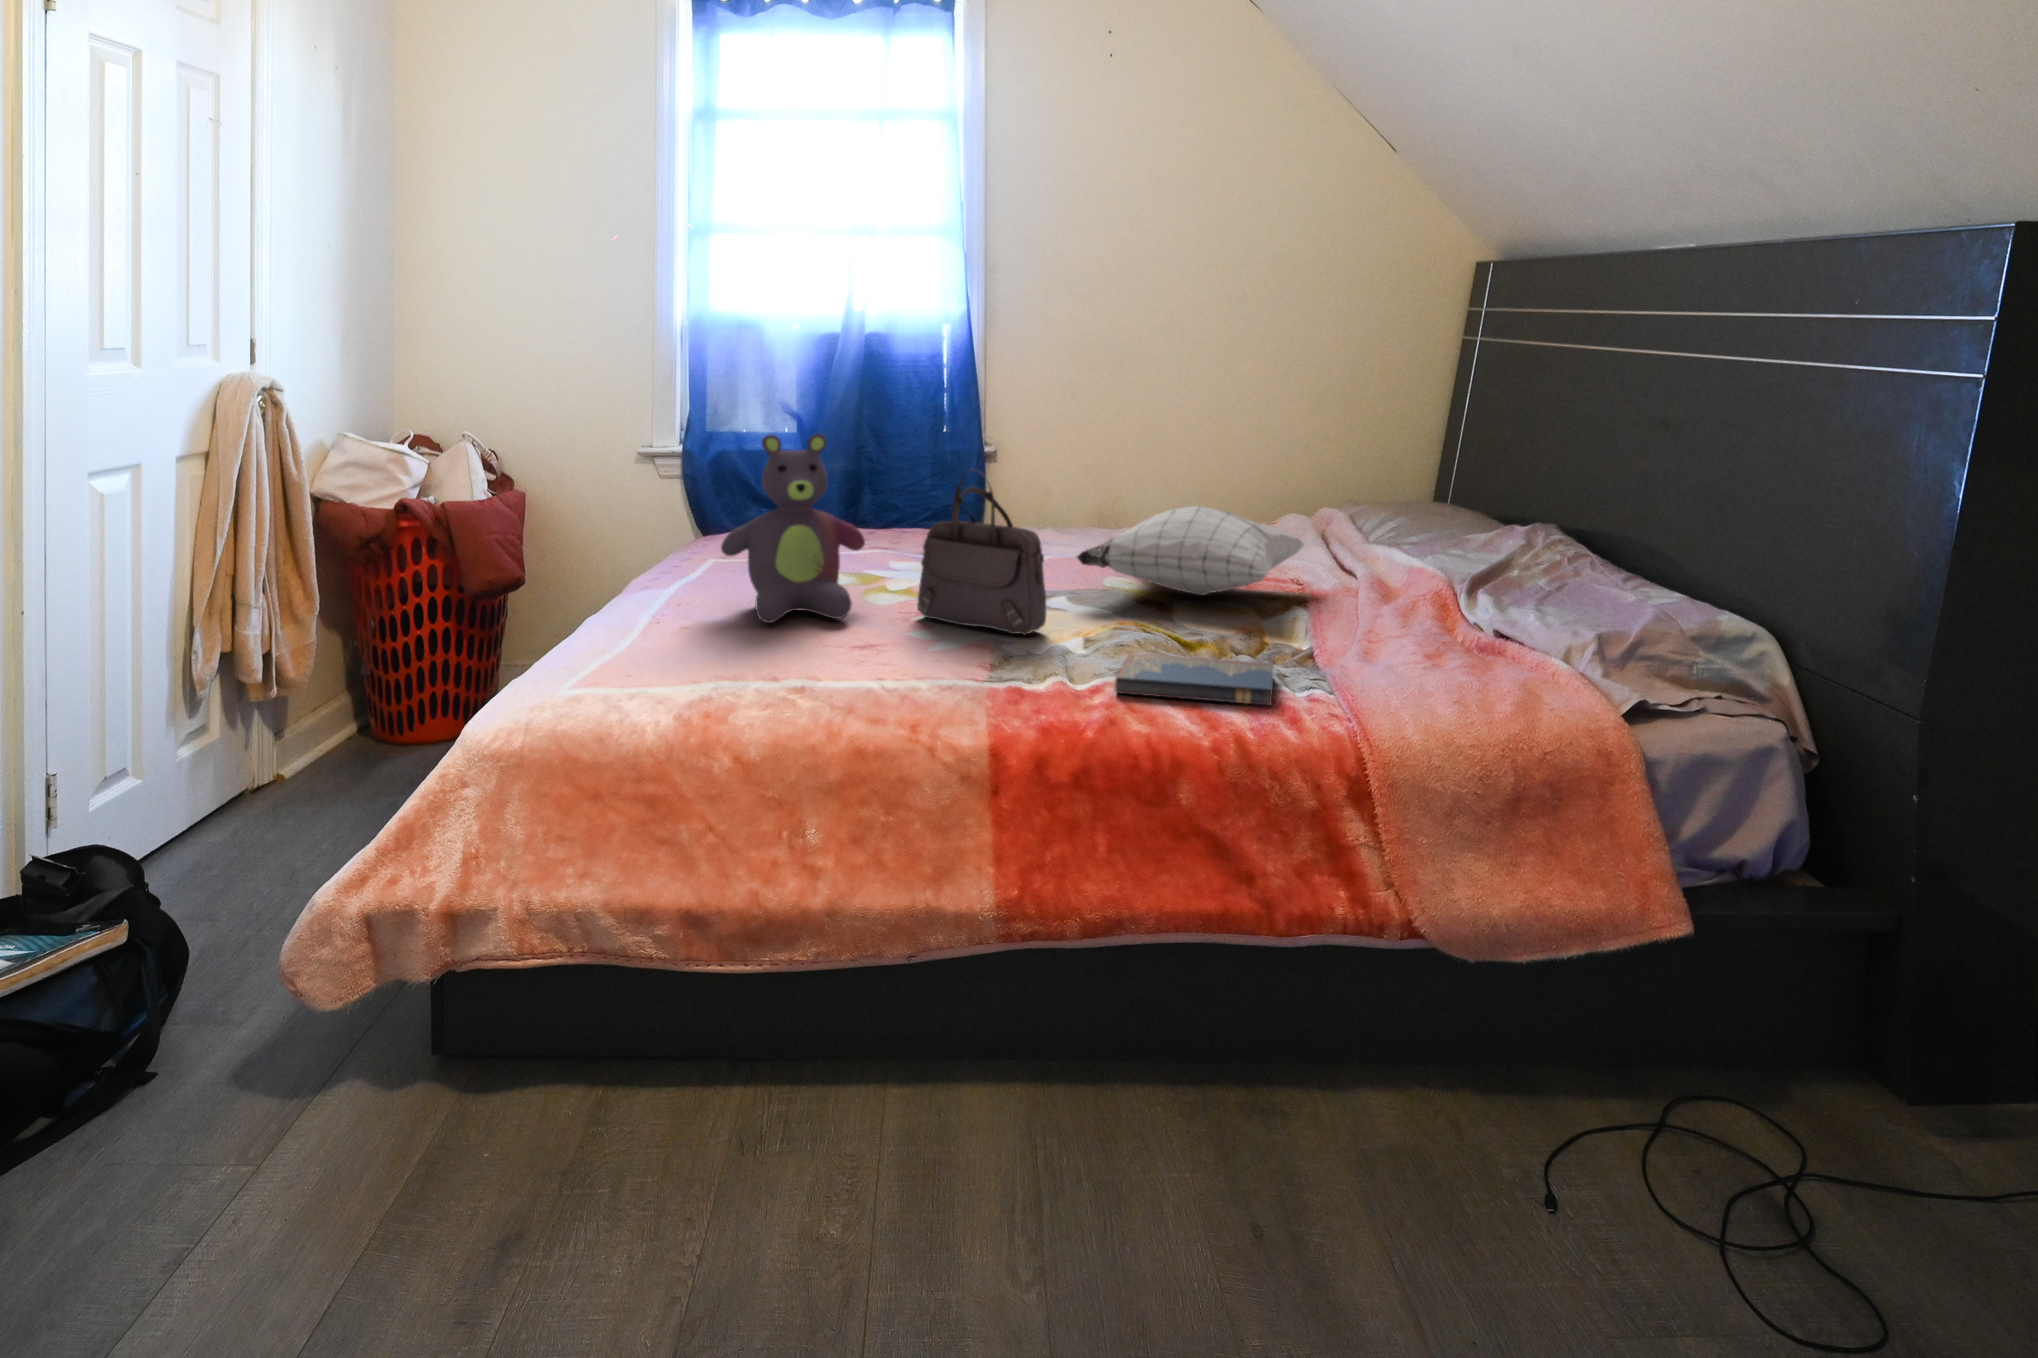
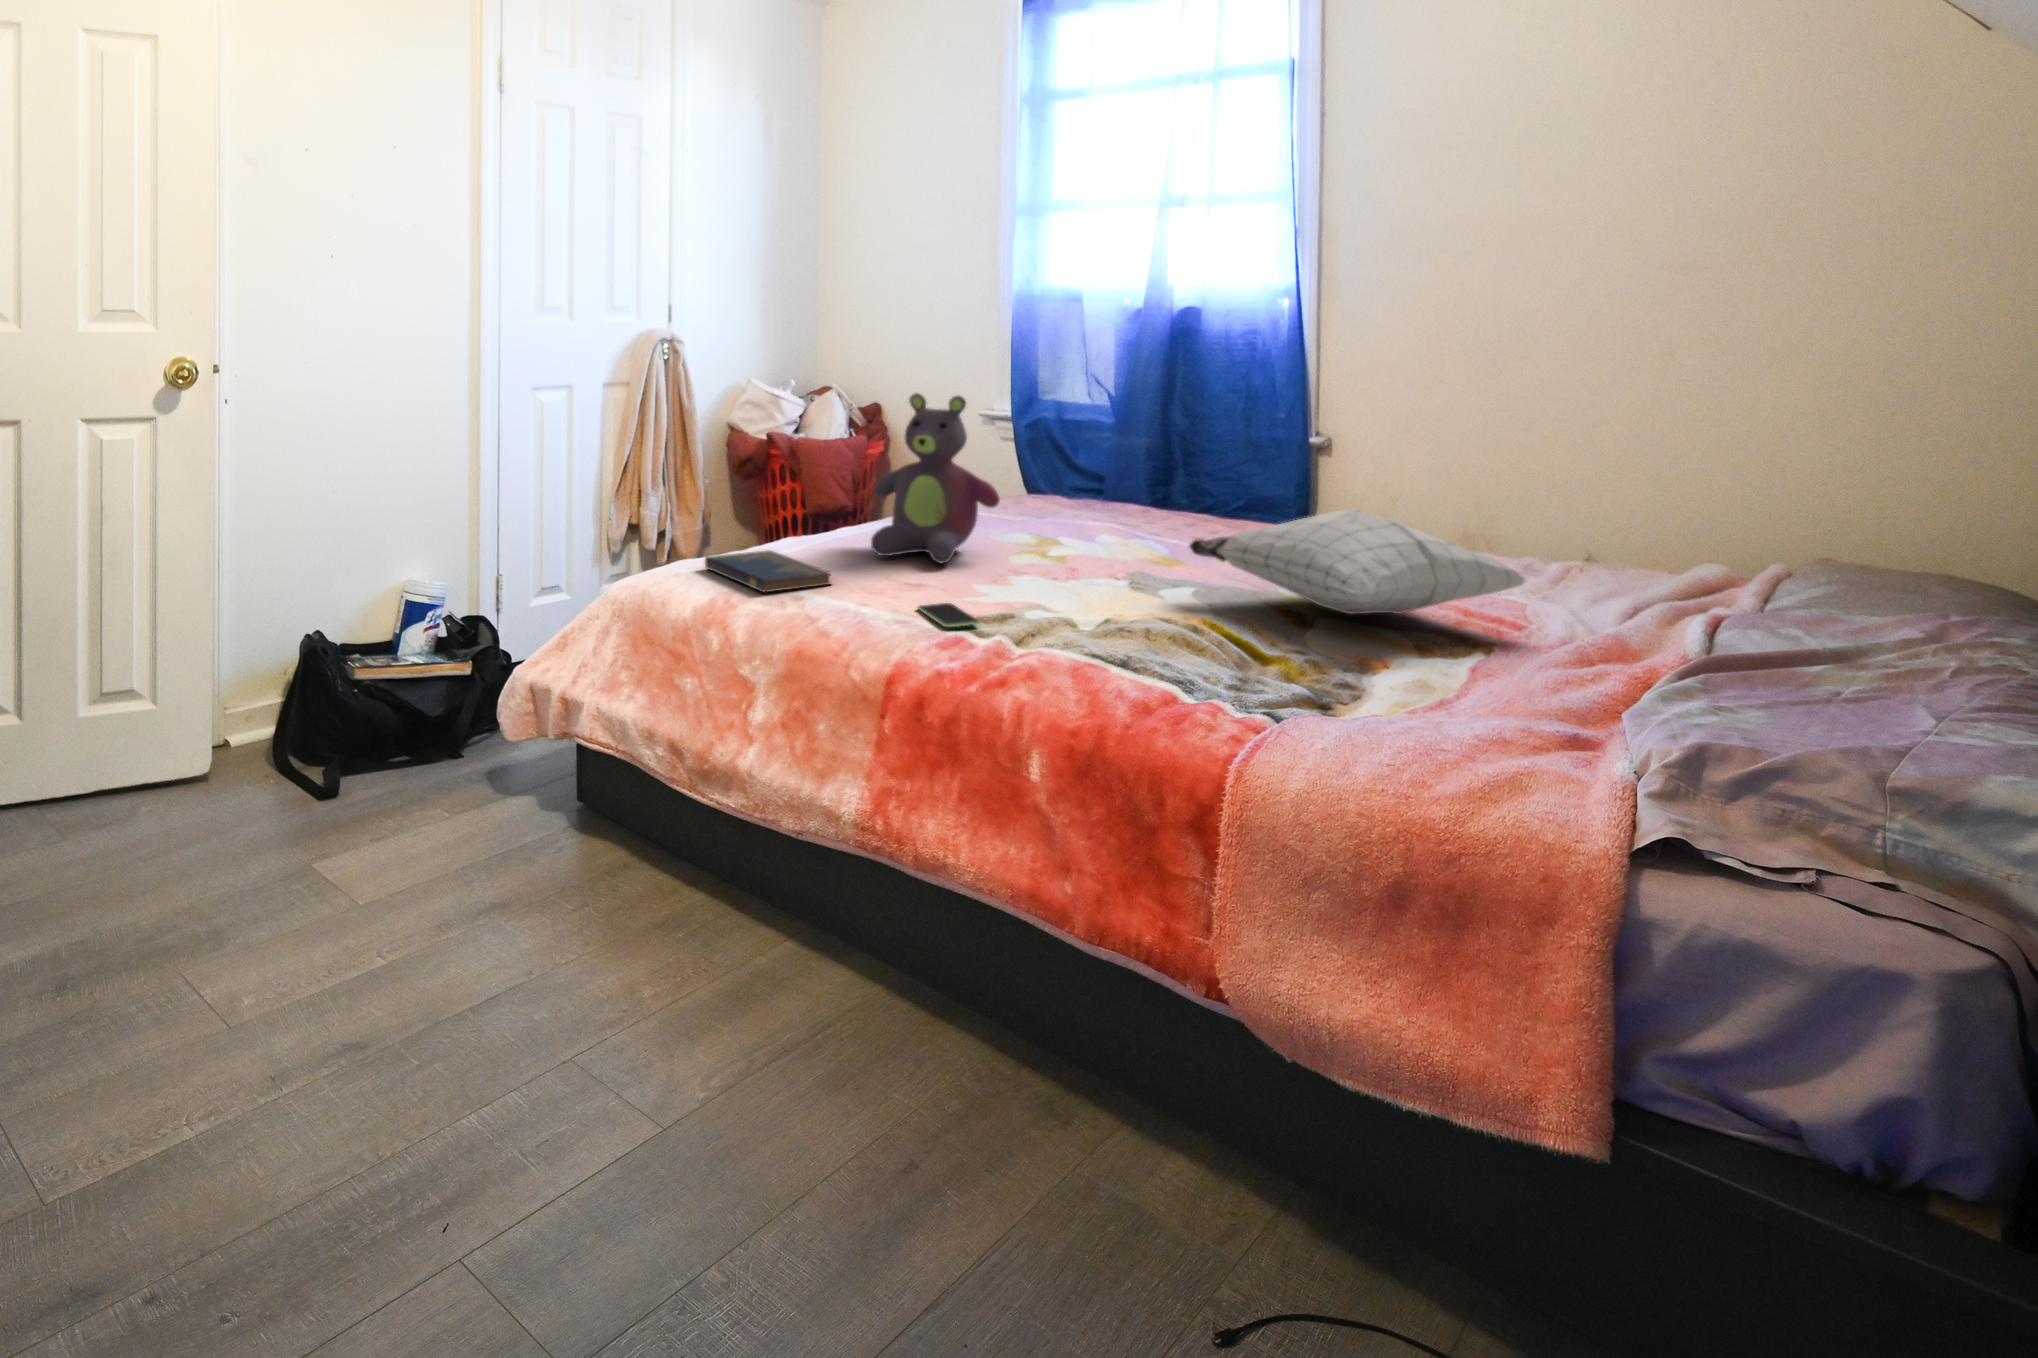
handbag: present [918,470,1046,635] -> none [1009,438,1099,607]
hardcover book: present [1115,653,1274,705] -> present [705,550,830,593]
smartphone: none [918,655,1007,680] -> present [918,603,981,627]

